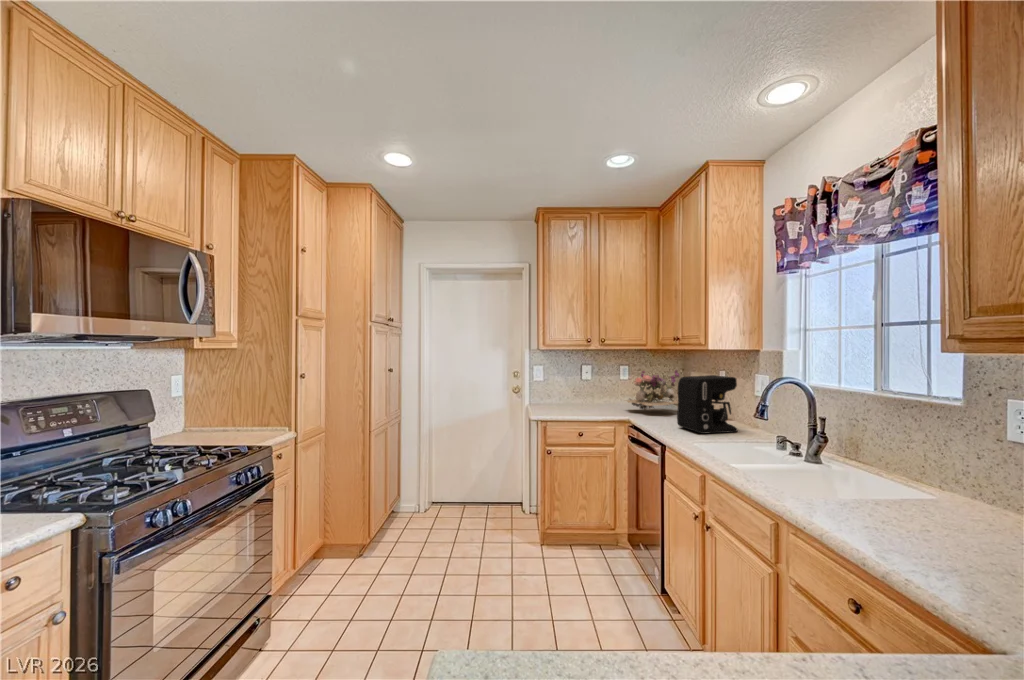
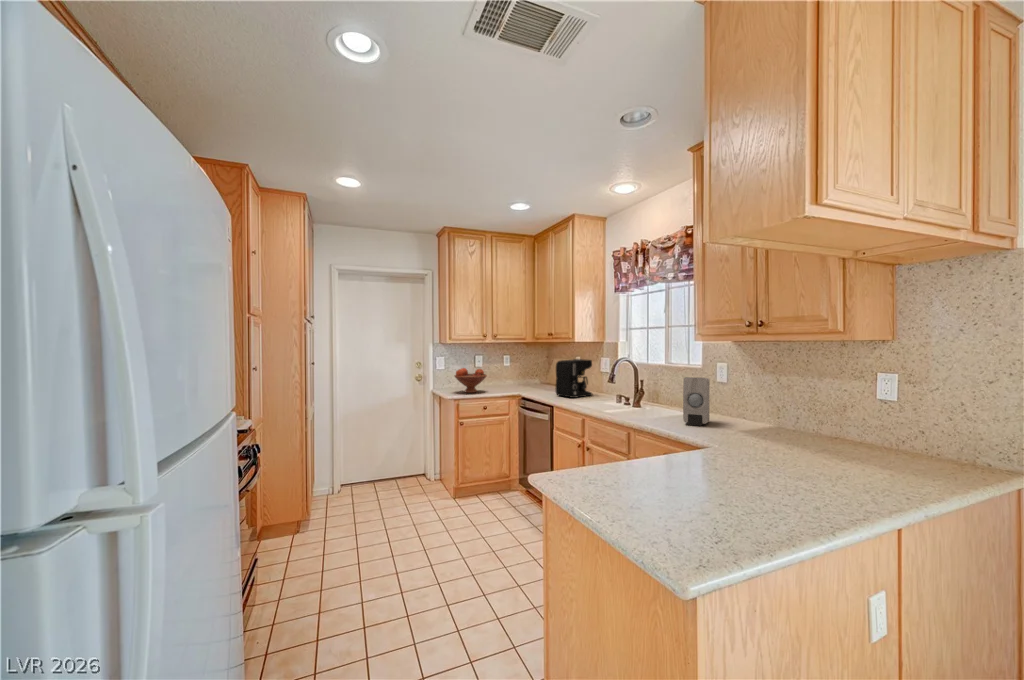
flower arrangement: present [626,370,679,410] -> none [511,356,553,389]
fruit bowl: none [547,380,589,413] -> present [455,368,487,393]
soap dispenser: none [909,431,986,550] -> present [683,377,710,426]

